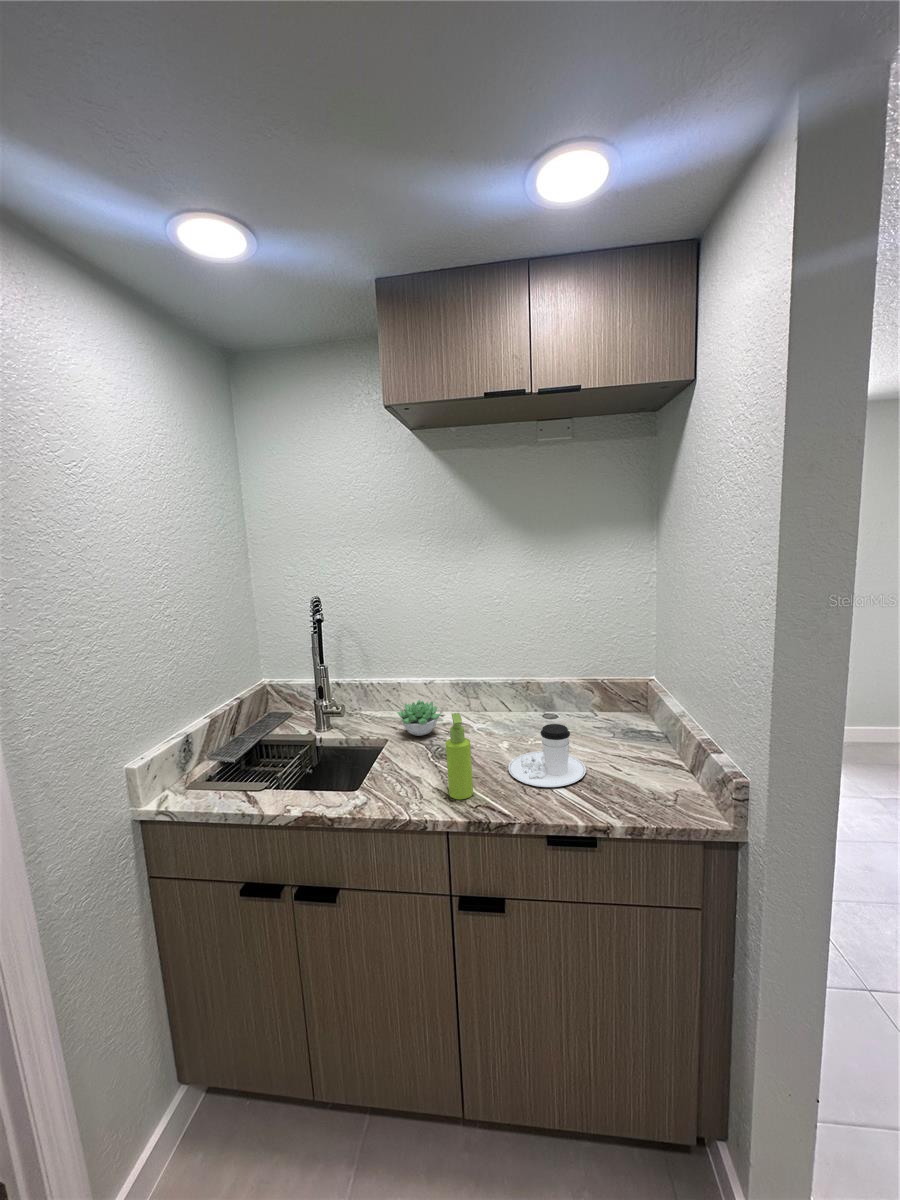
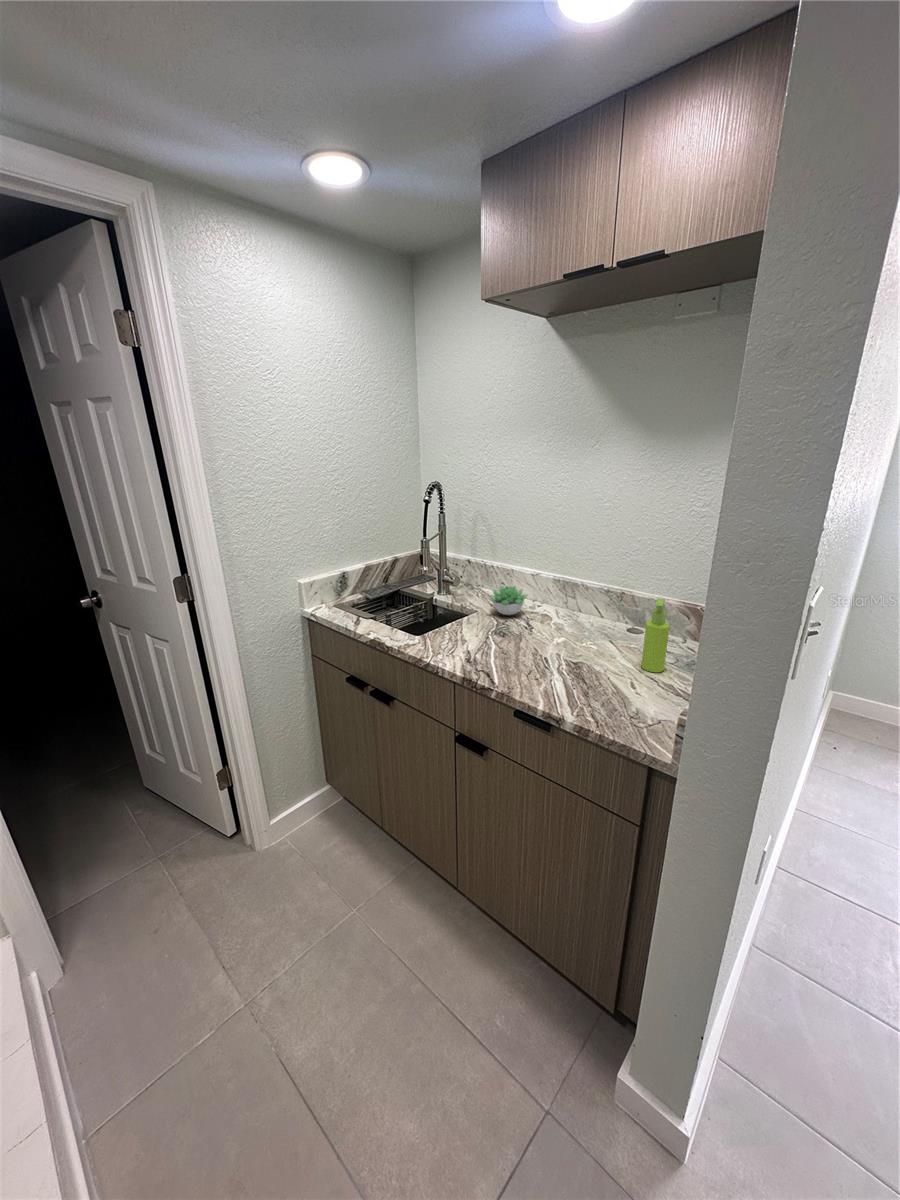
soap dispenser: present [446,713,473,799] -> present [641,598,670,672]
coffee cup: present [508,724,586,787] -> none [532,626,605,681]

